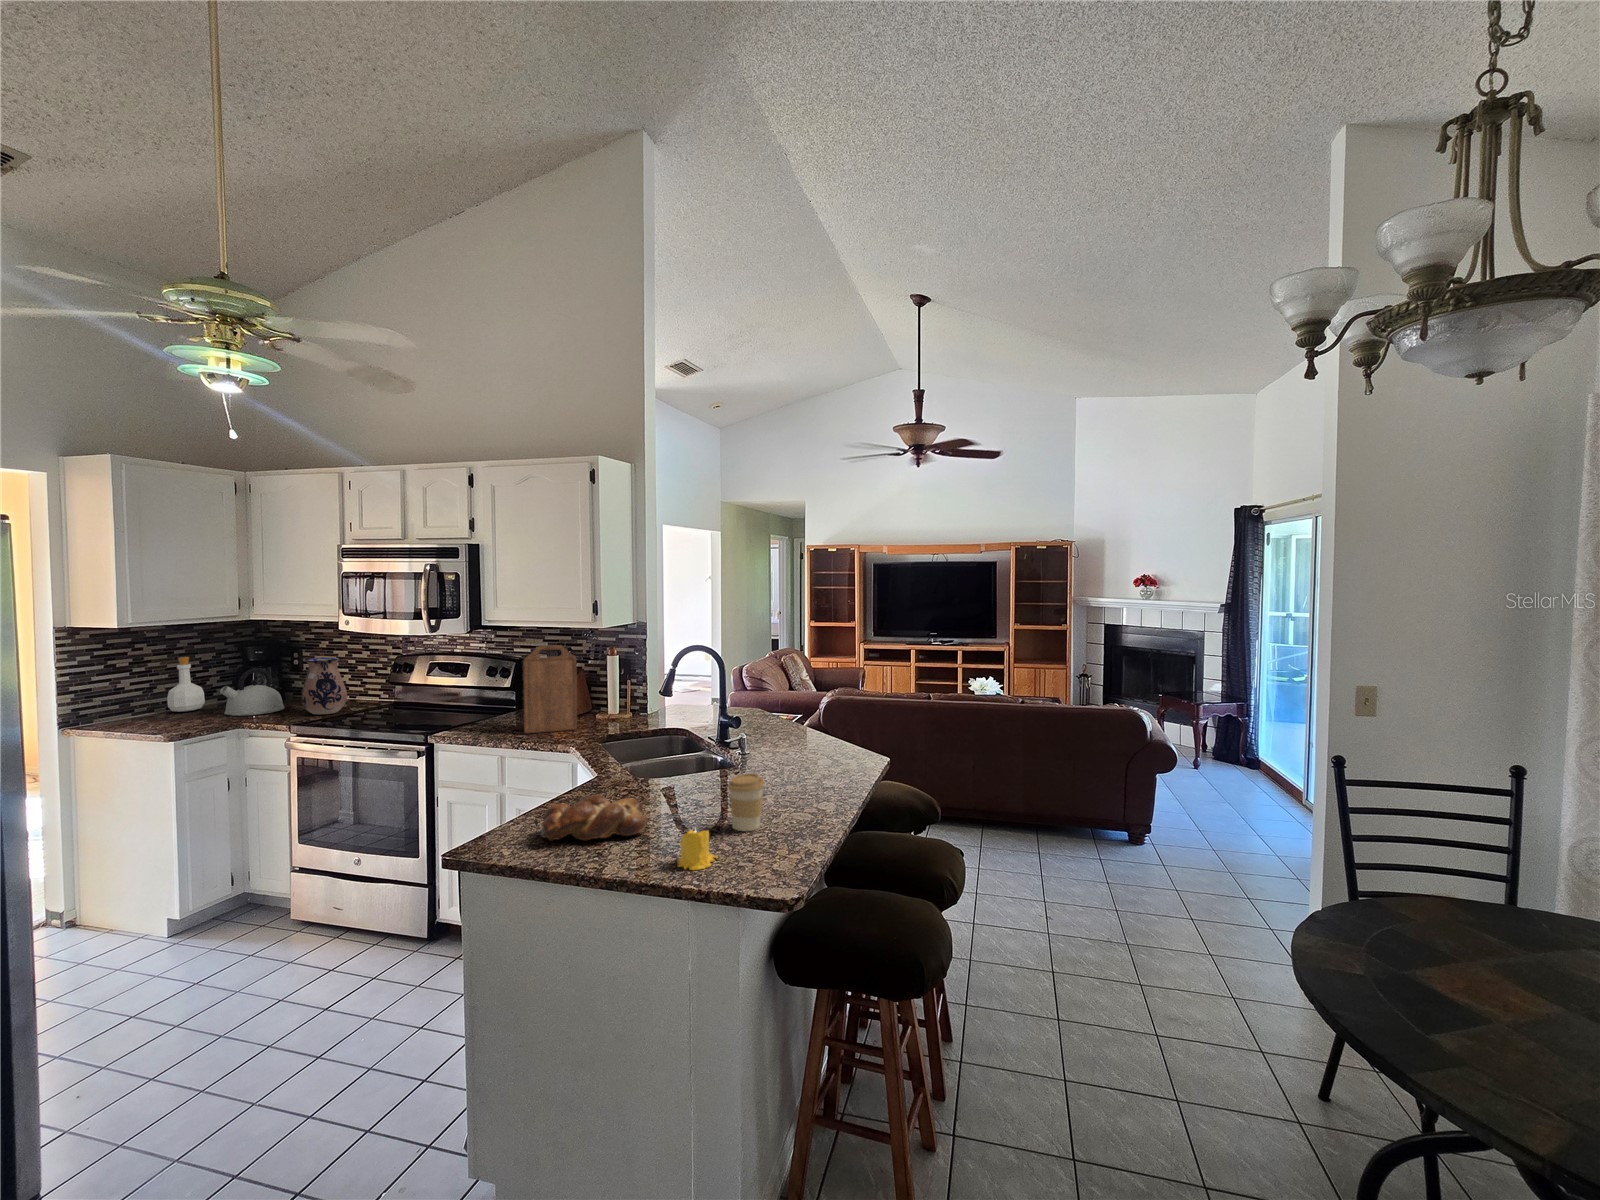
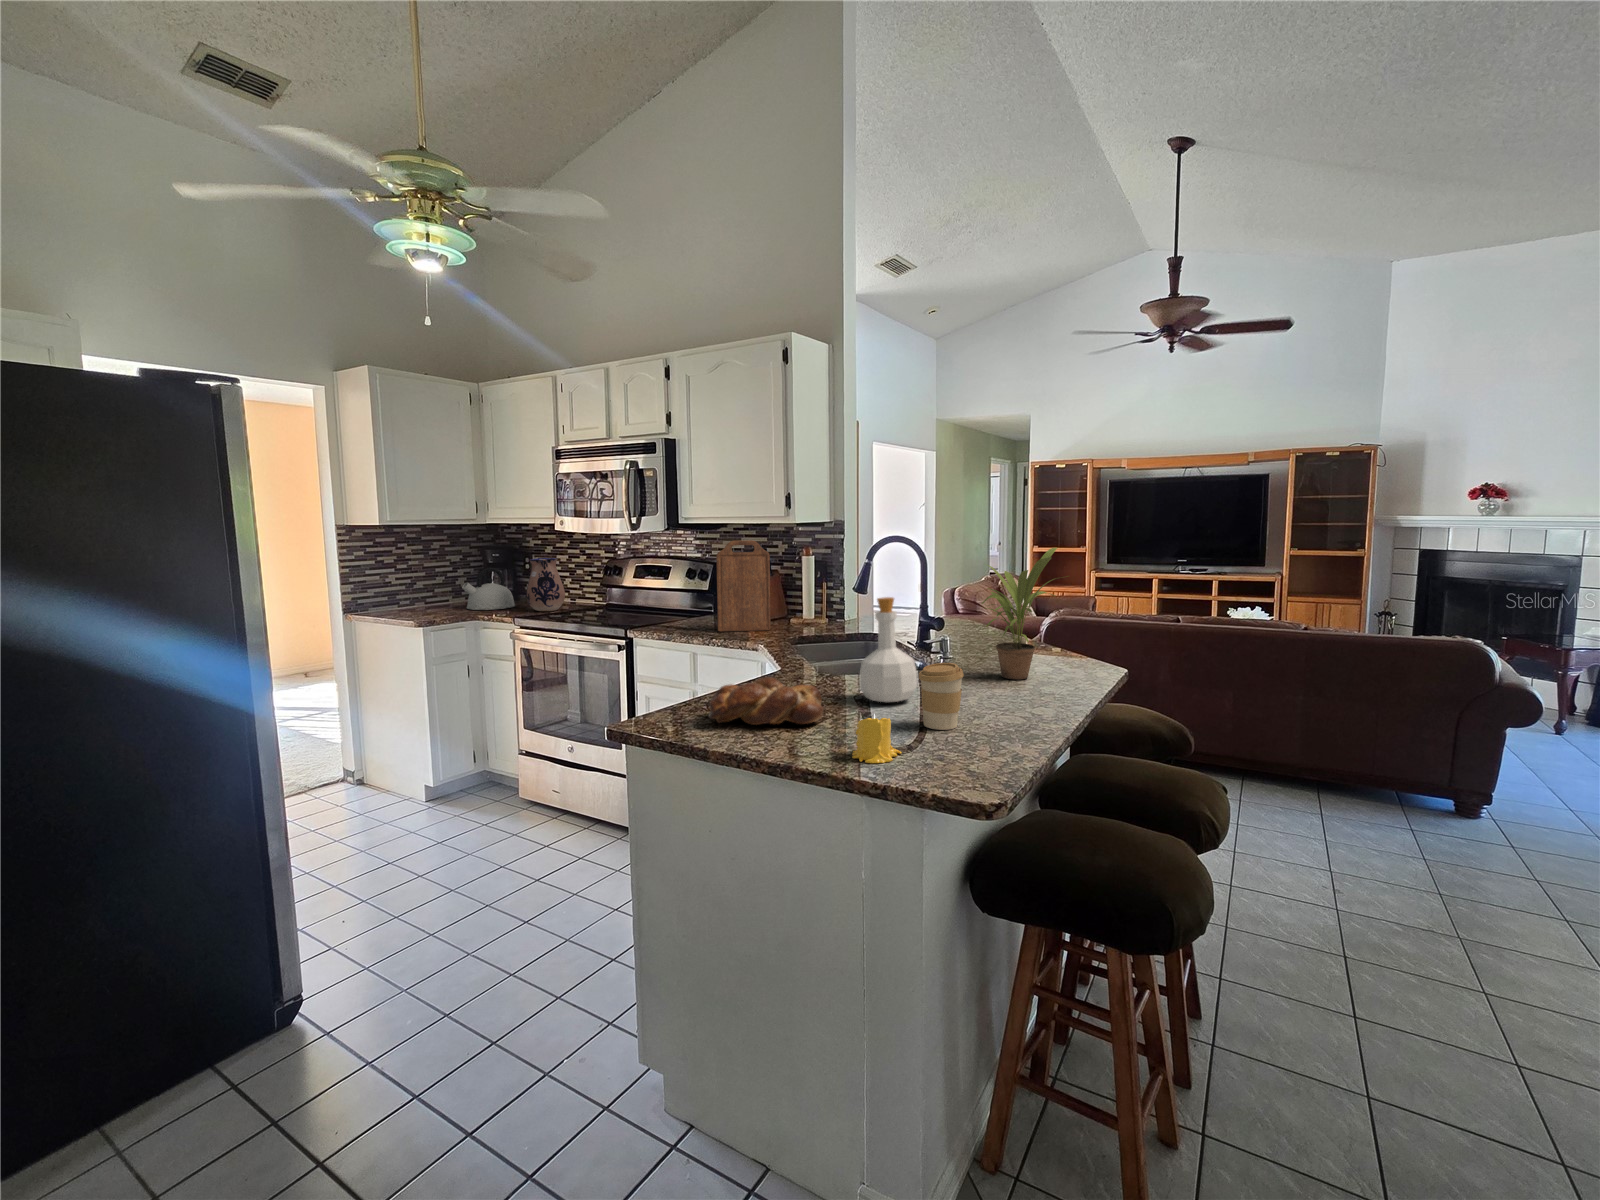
bottle: present [167,657,205,712] -> present [860,597,917,703]
potted plant: none [773,661,844,774] -> present [982,548,1057,680]

